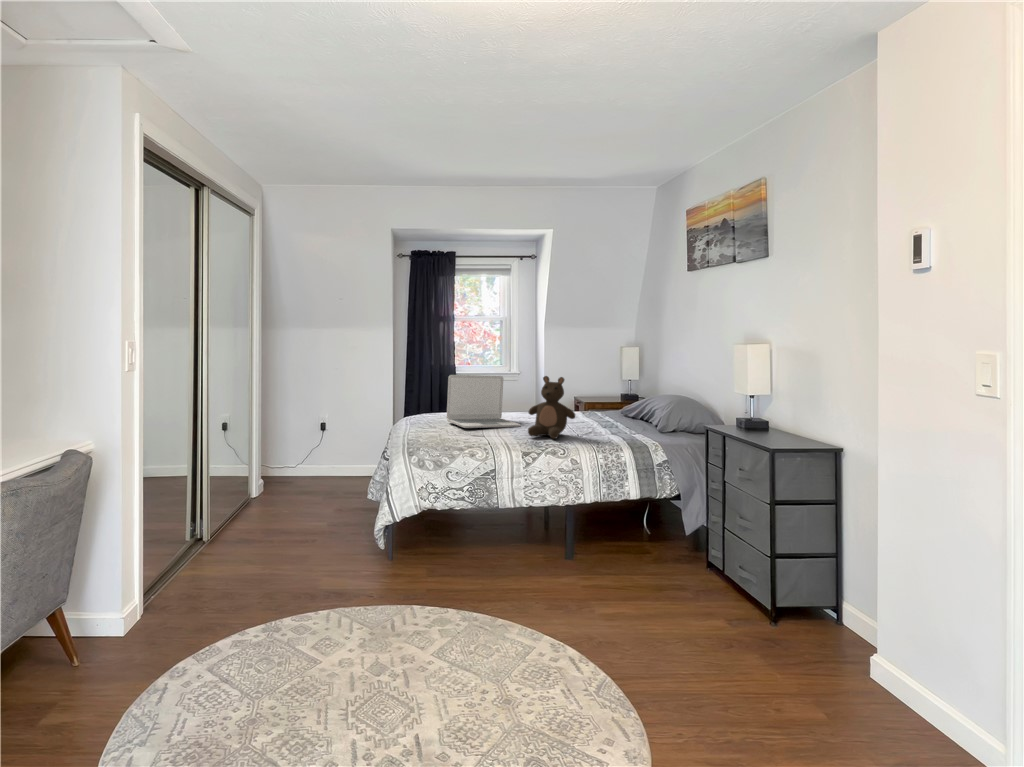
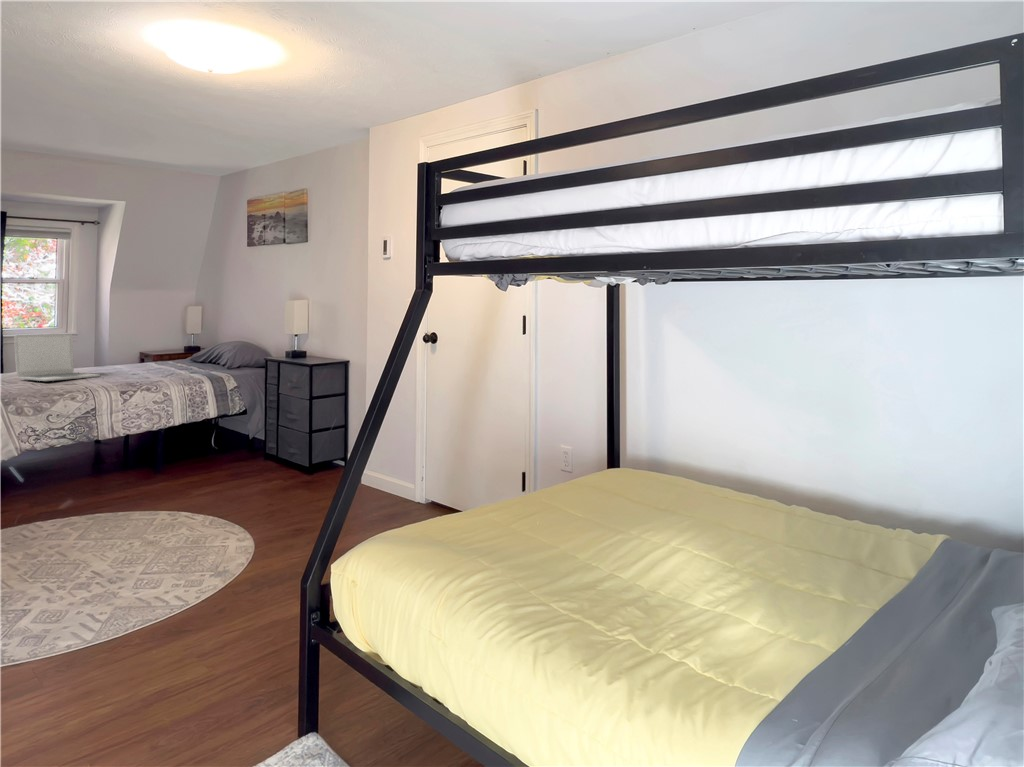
stuffed bear: present [528,376,575,439] -> none [111,331,157,381]

